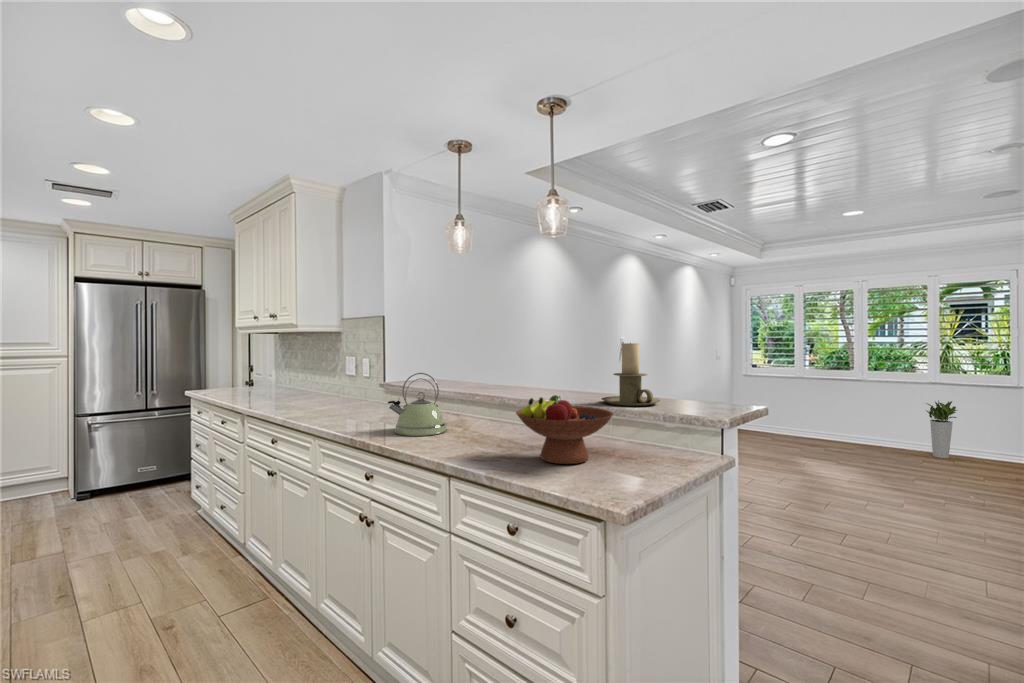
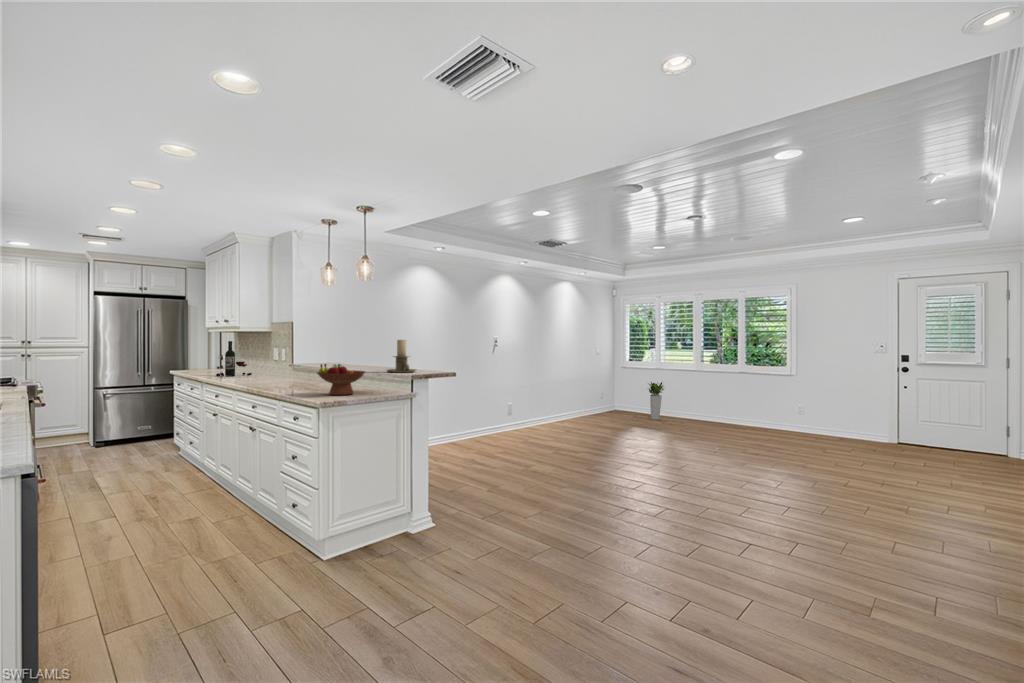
wine bottle: none [261,347,315,403] -> present [216,341,252,377]
kettle: present [388,373,447,436] -> none [273,355,307,388]
planter: present [927,401,957,458] -> present [649,382,664,420]

